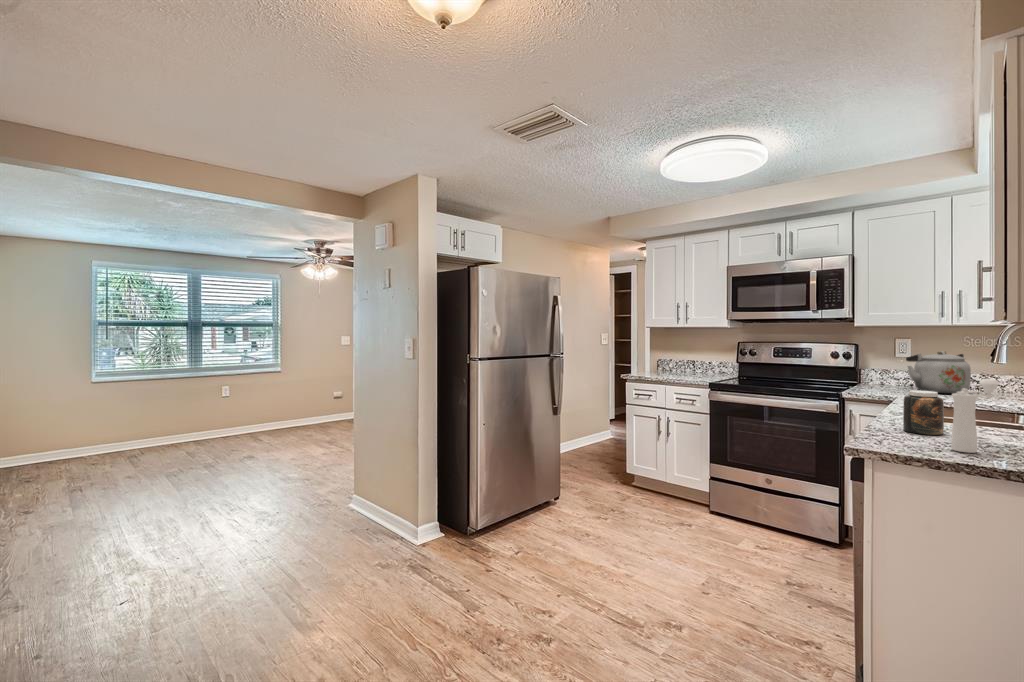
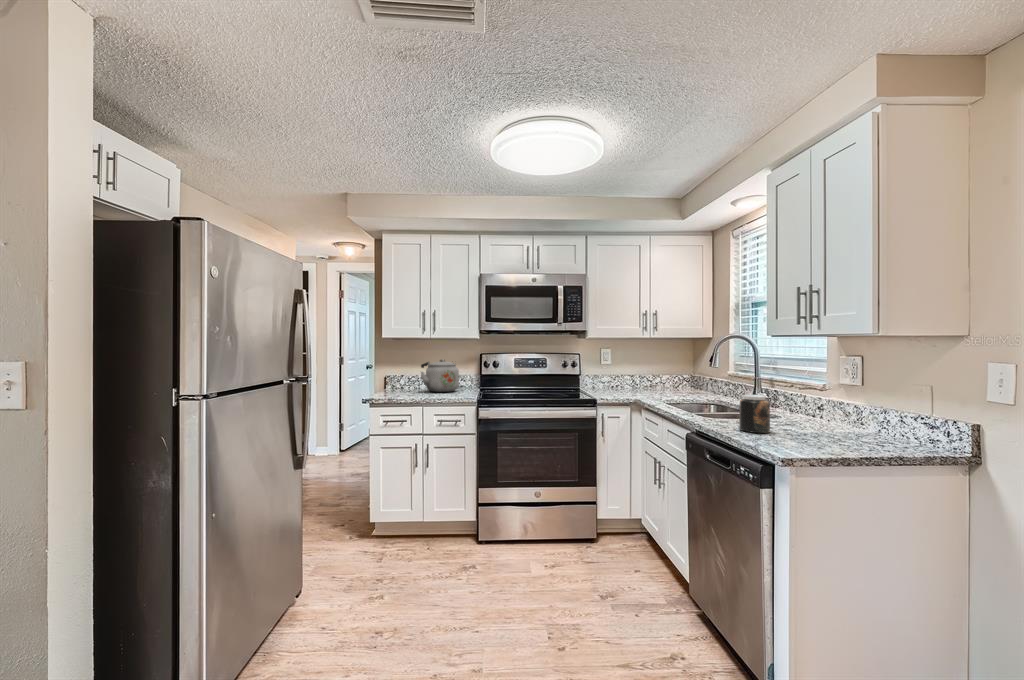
kettle: present [906,351,971,394] -> present [421,359,459,392]
pepper mill: present [951,379,999,453] -> none [815,382,837,446]

